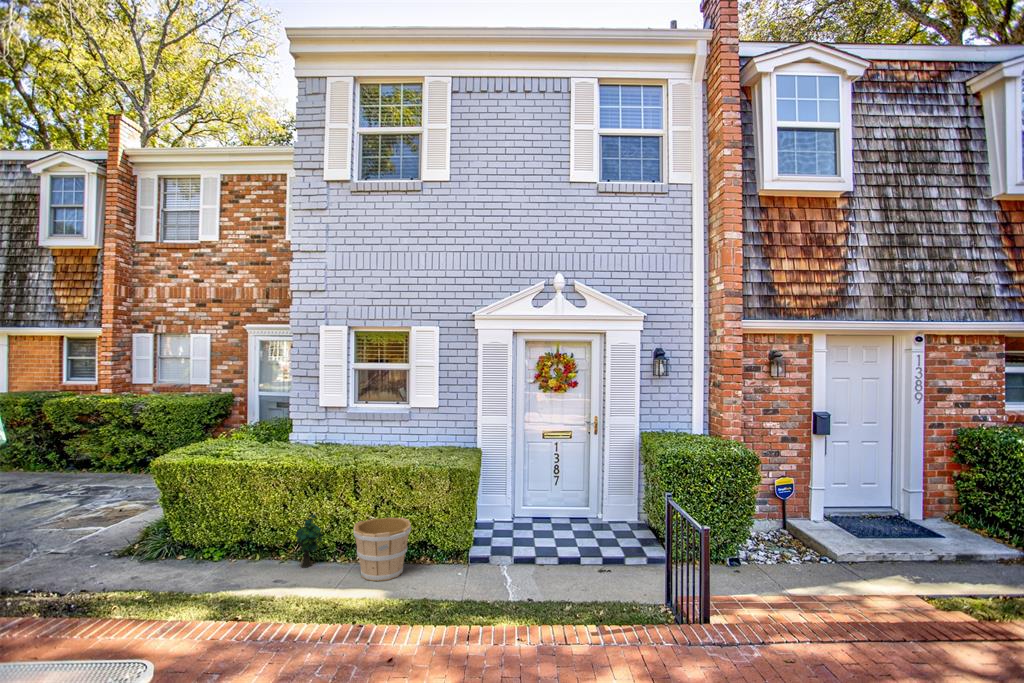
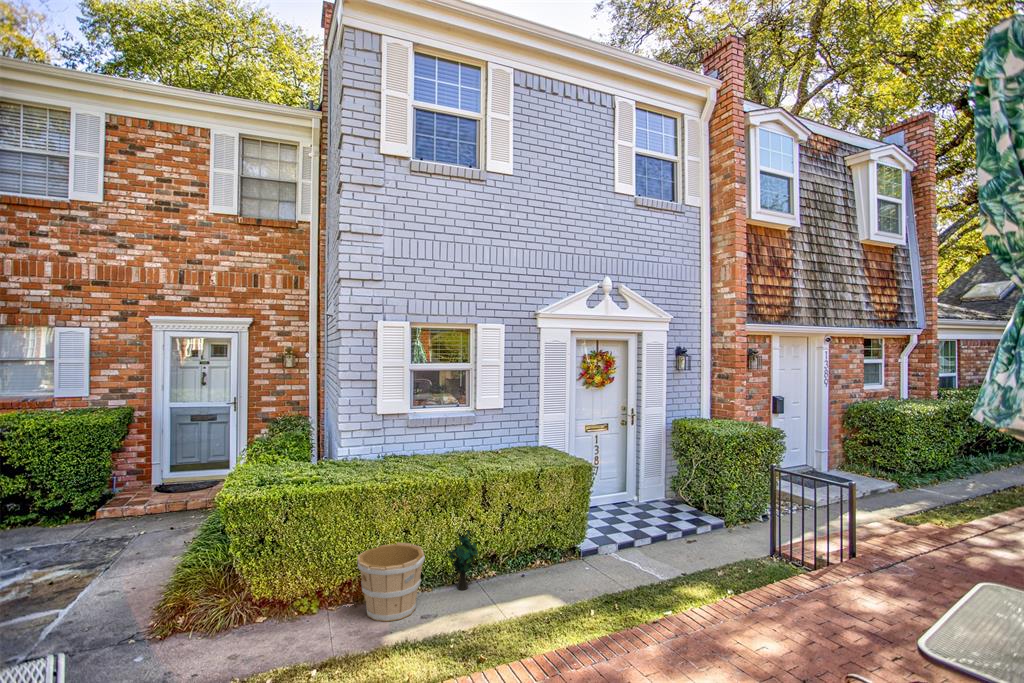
wooden bucket: present [354,518,411,581] -> present [357,542,425,622]

